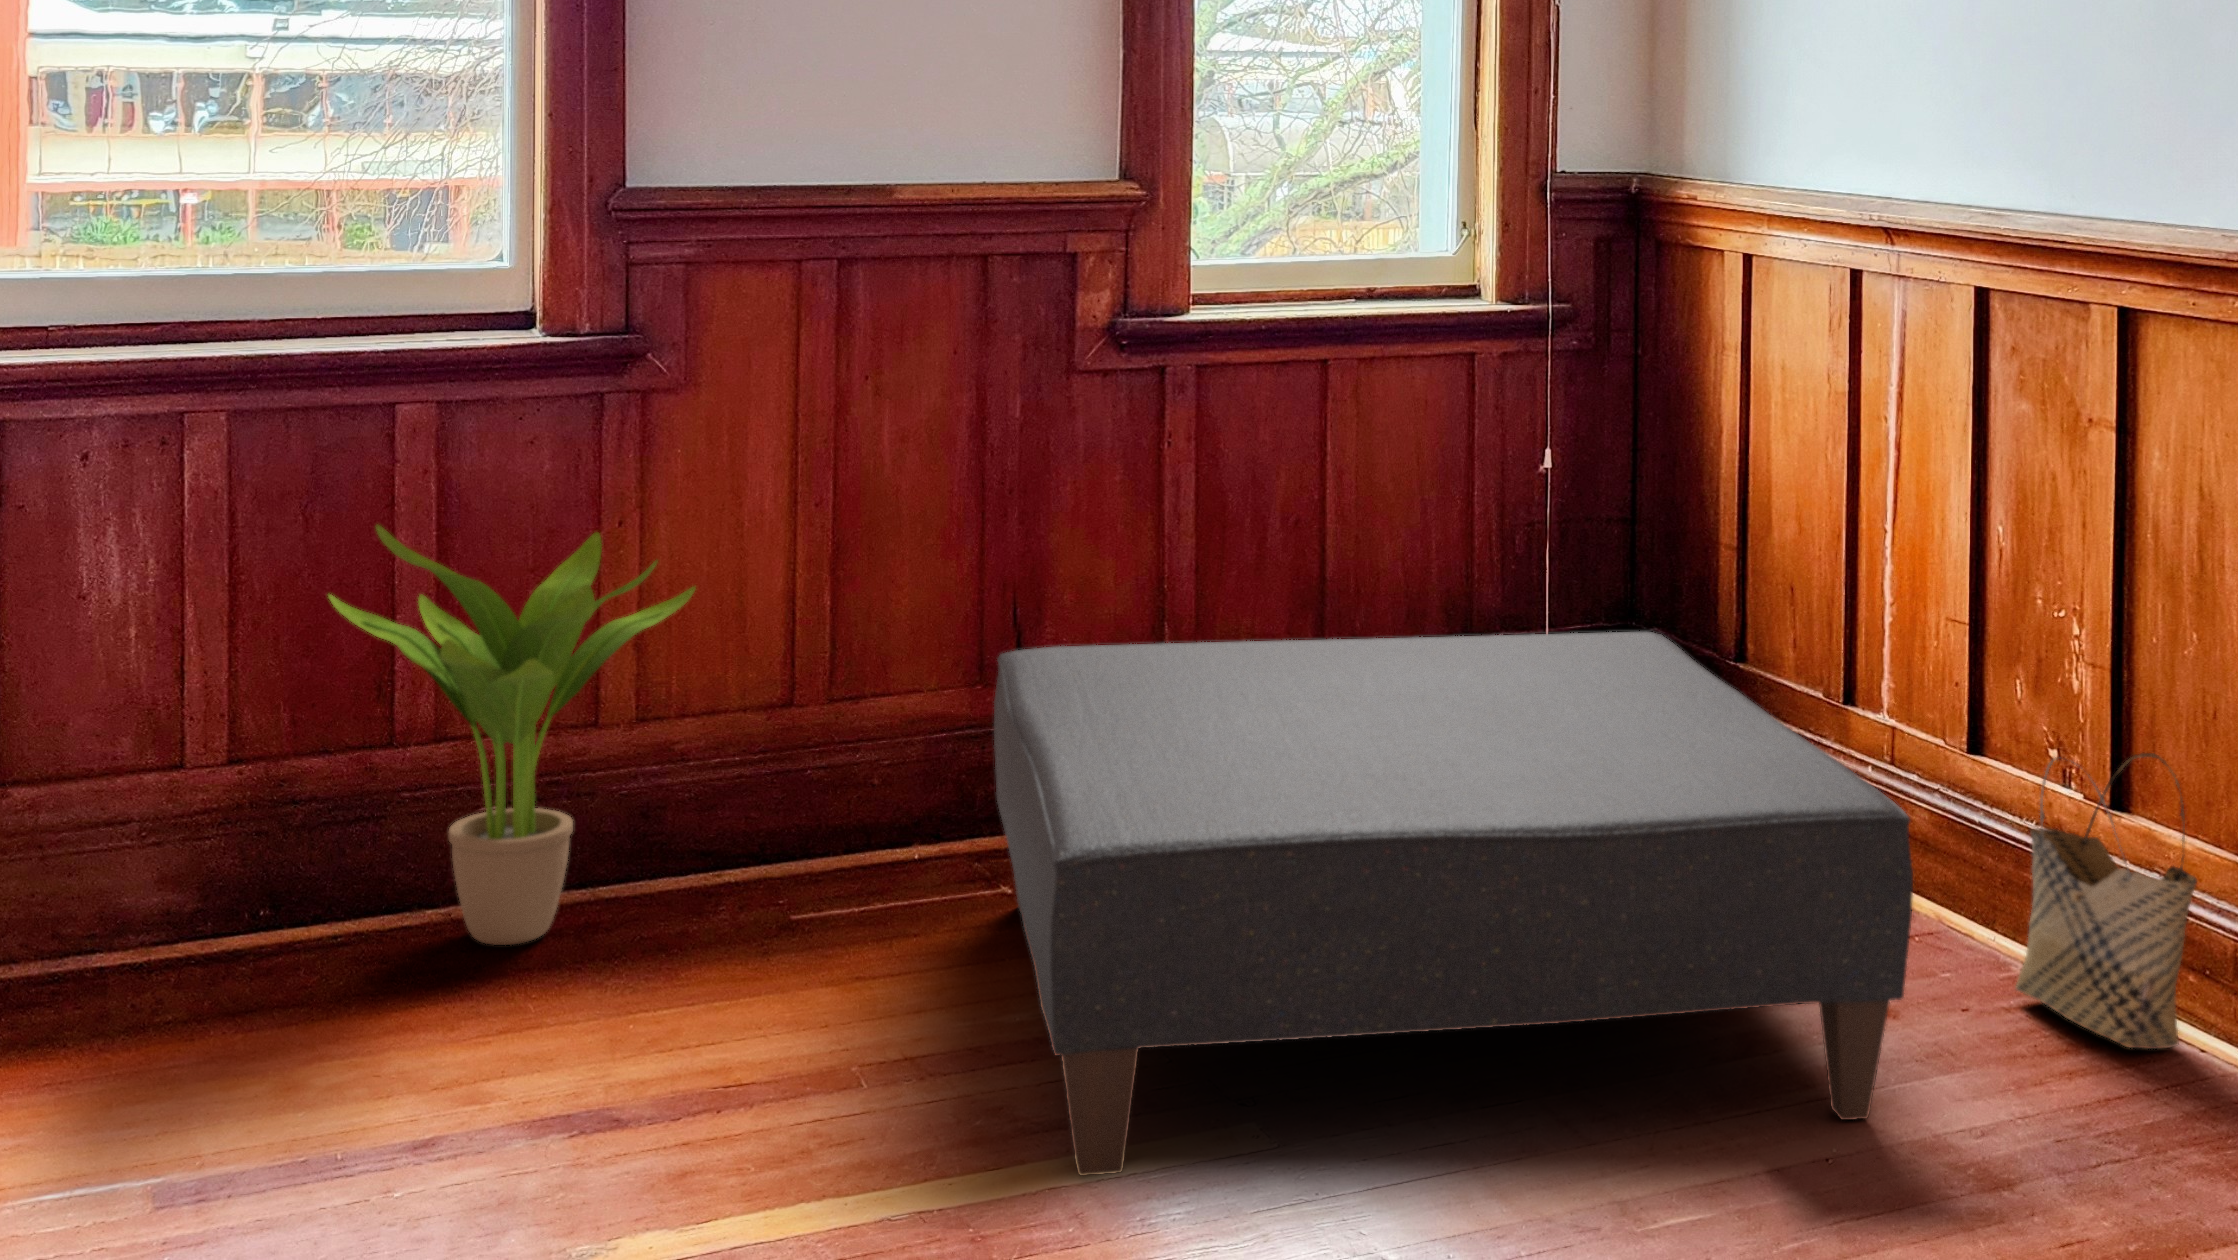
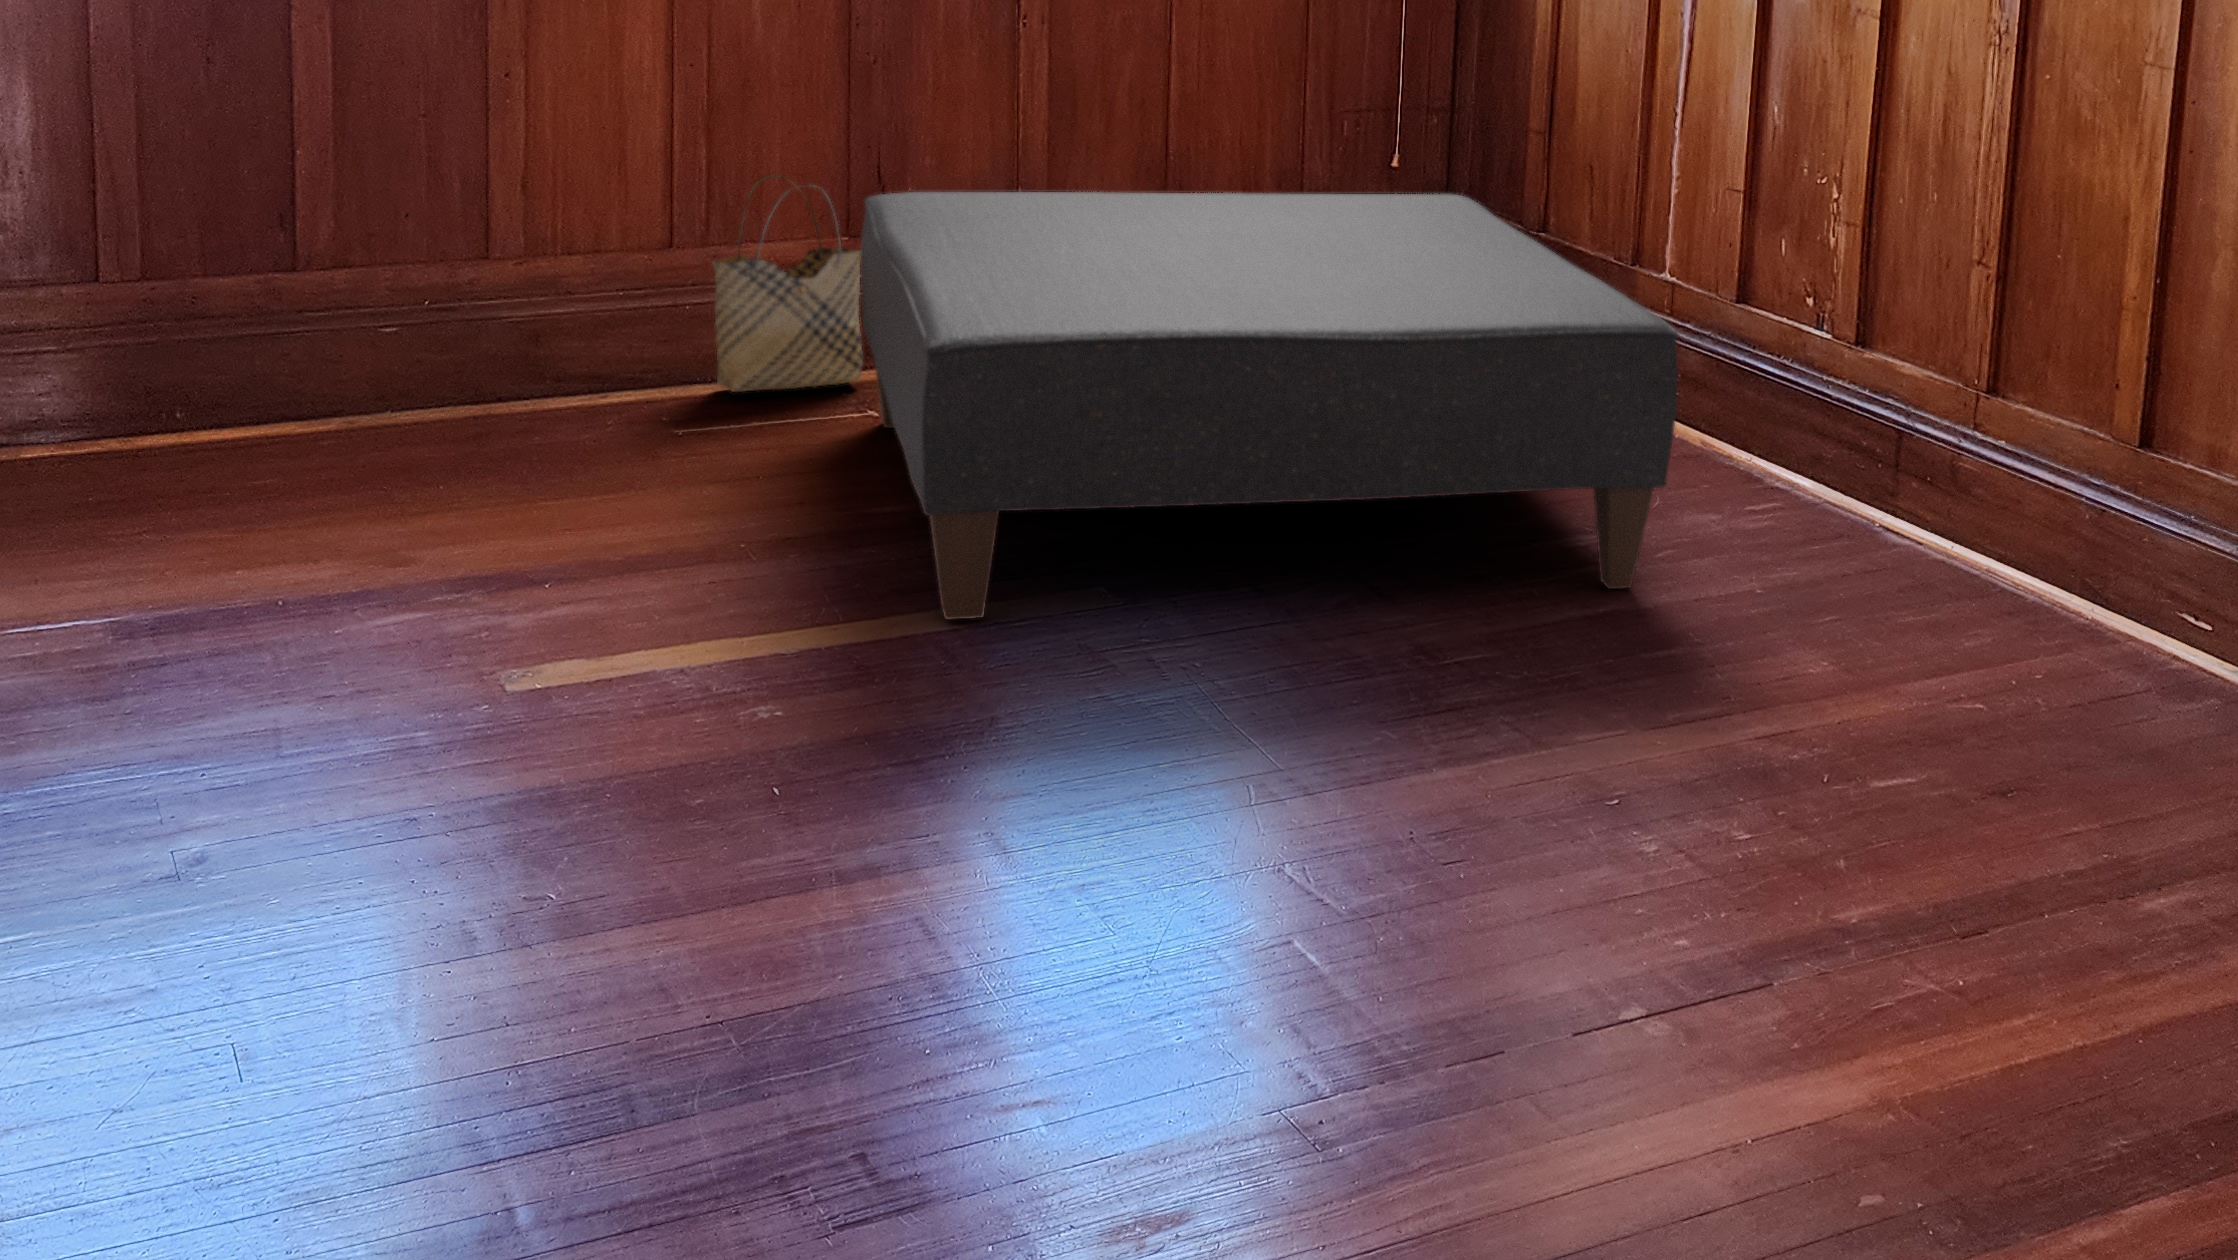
potted plant: present [329,525,696,945] -> none [236,55,582,444]
woven basket: present [2016,753,2197,1049] -> present [713,174,863,392]

